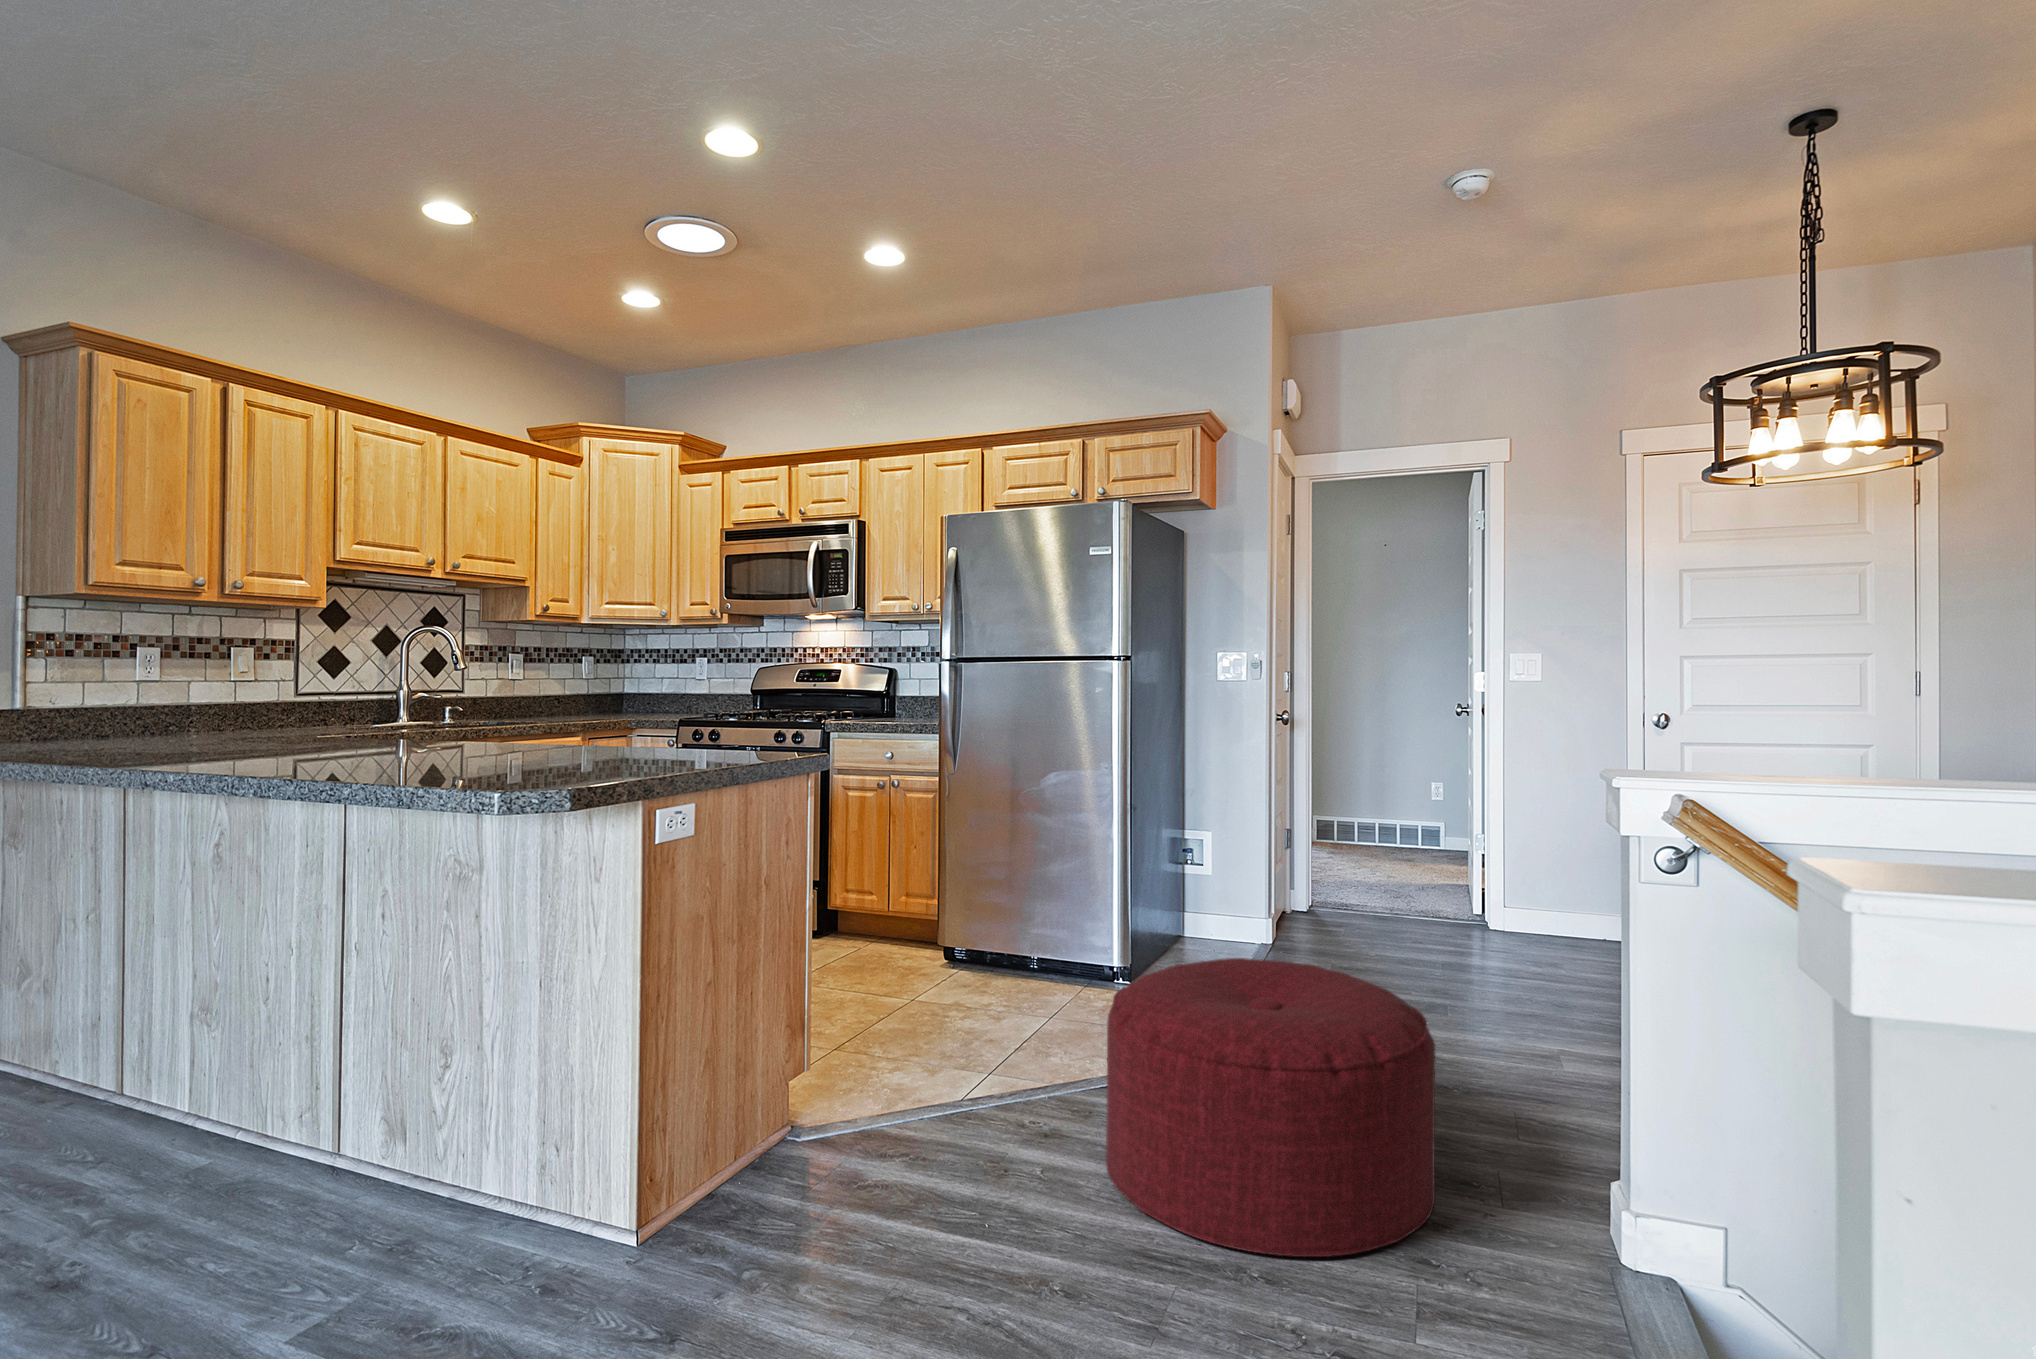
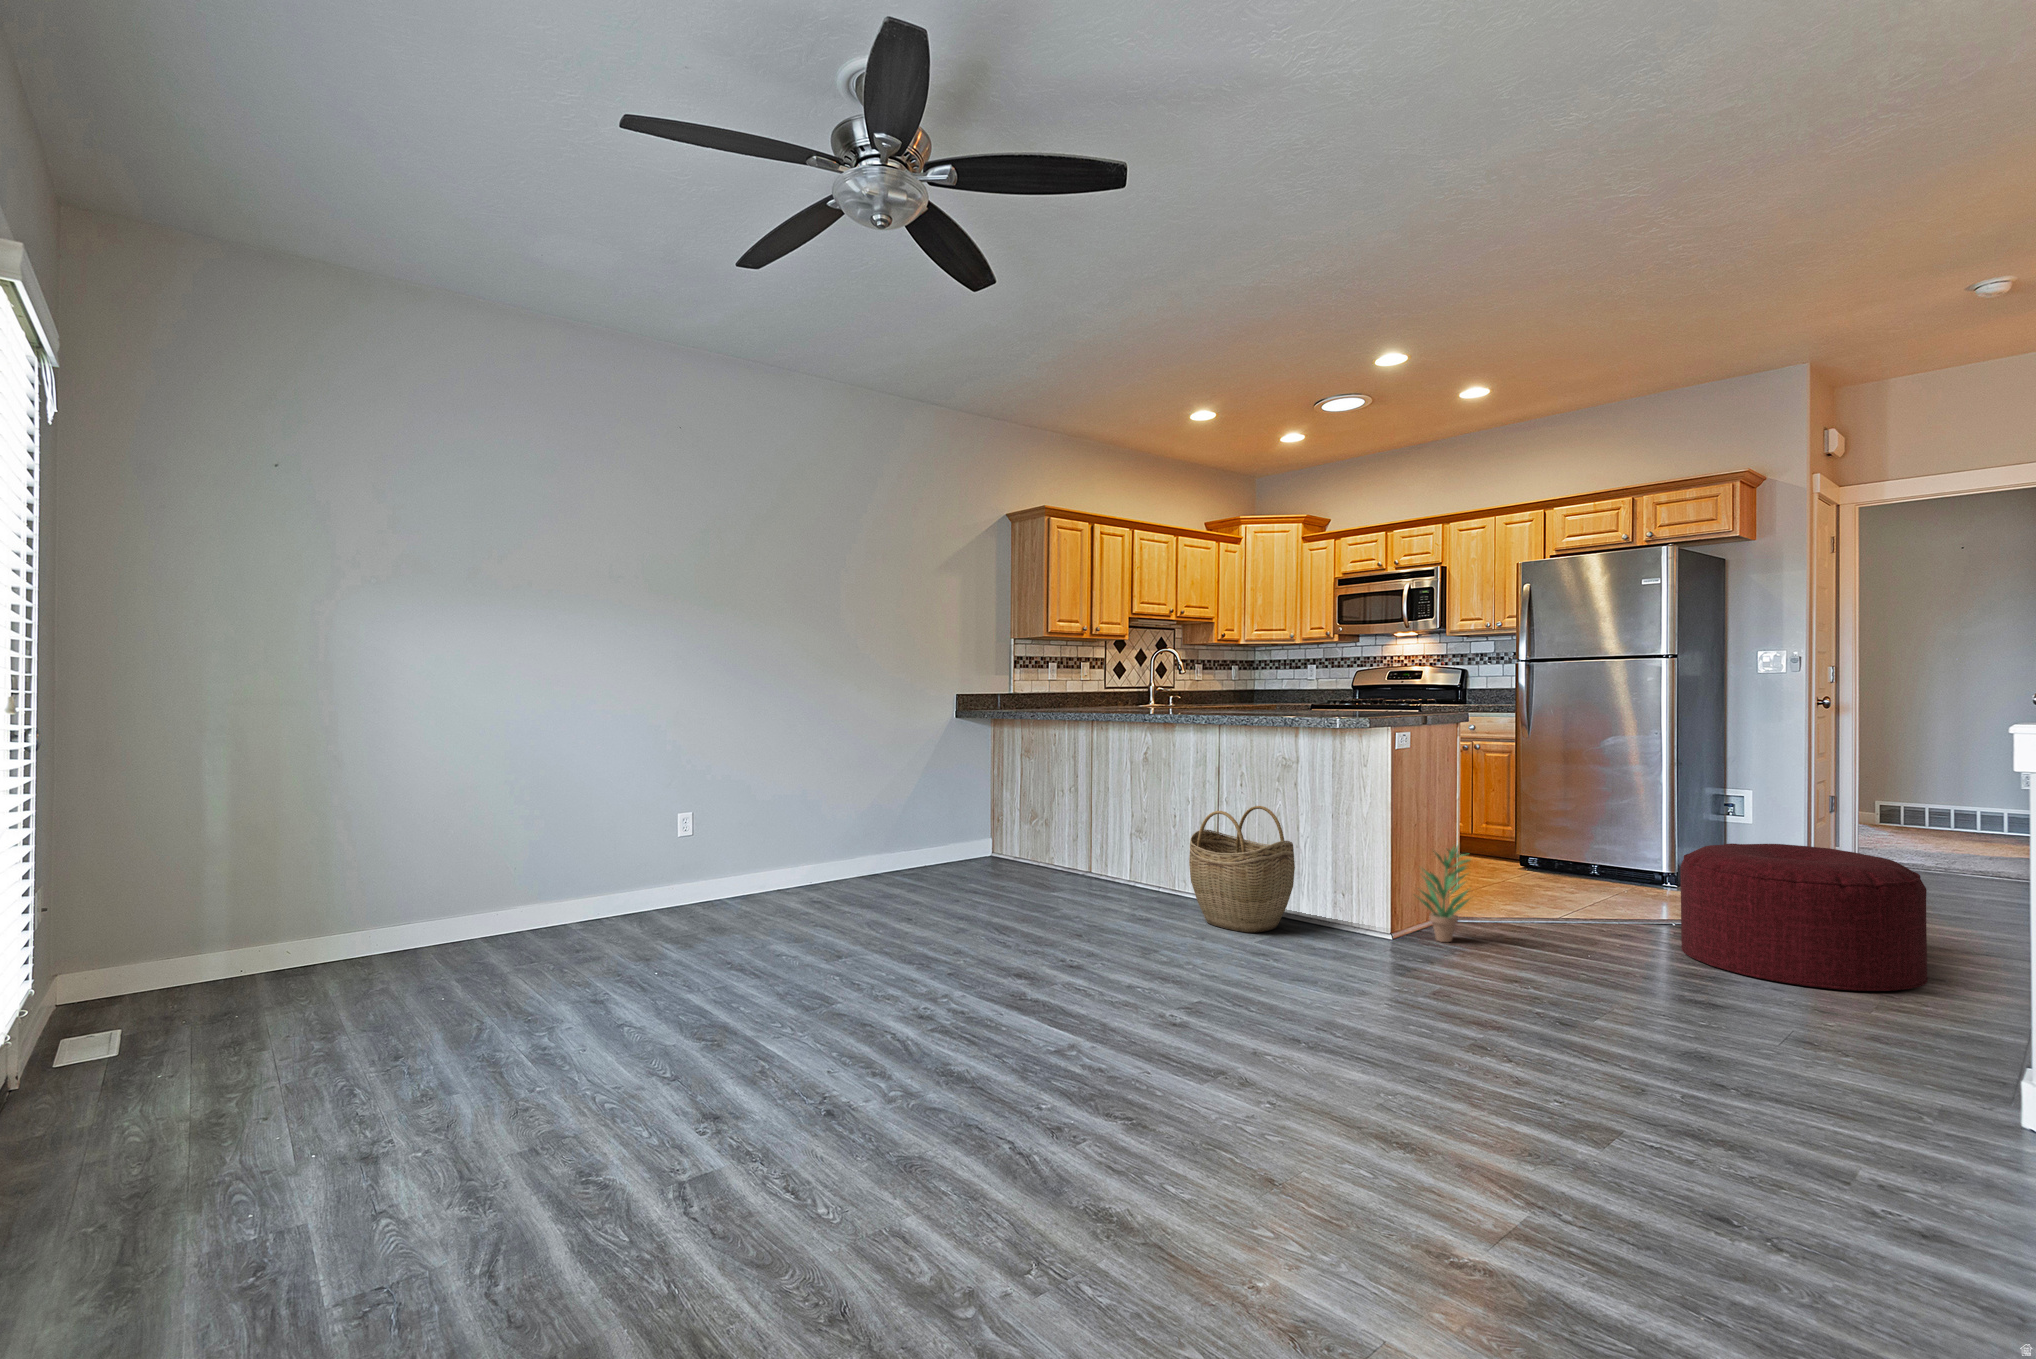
woven basket: none [149,958,410,1272] -> present [1189,806,1295,933]
potted plant: none [644,1017,764,1221] -> present [1419,846,1470,942]

